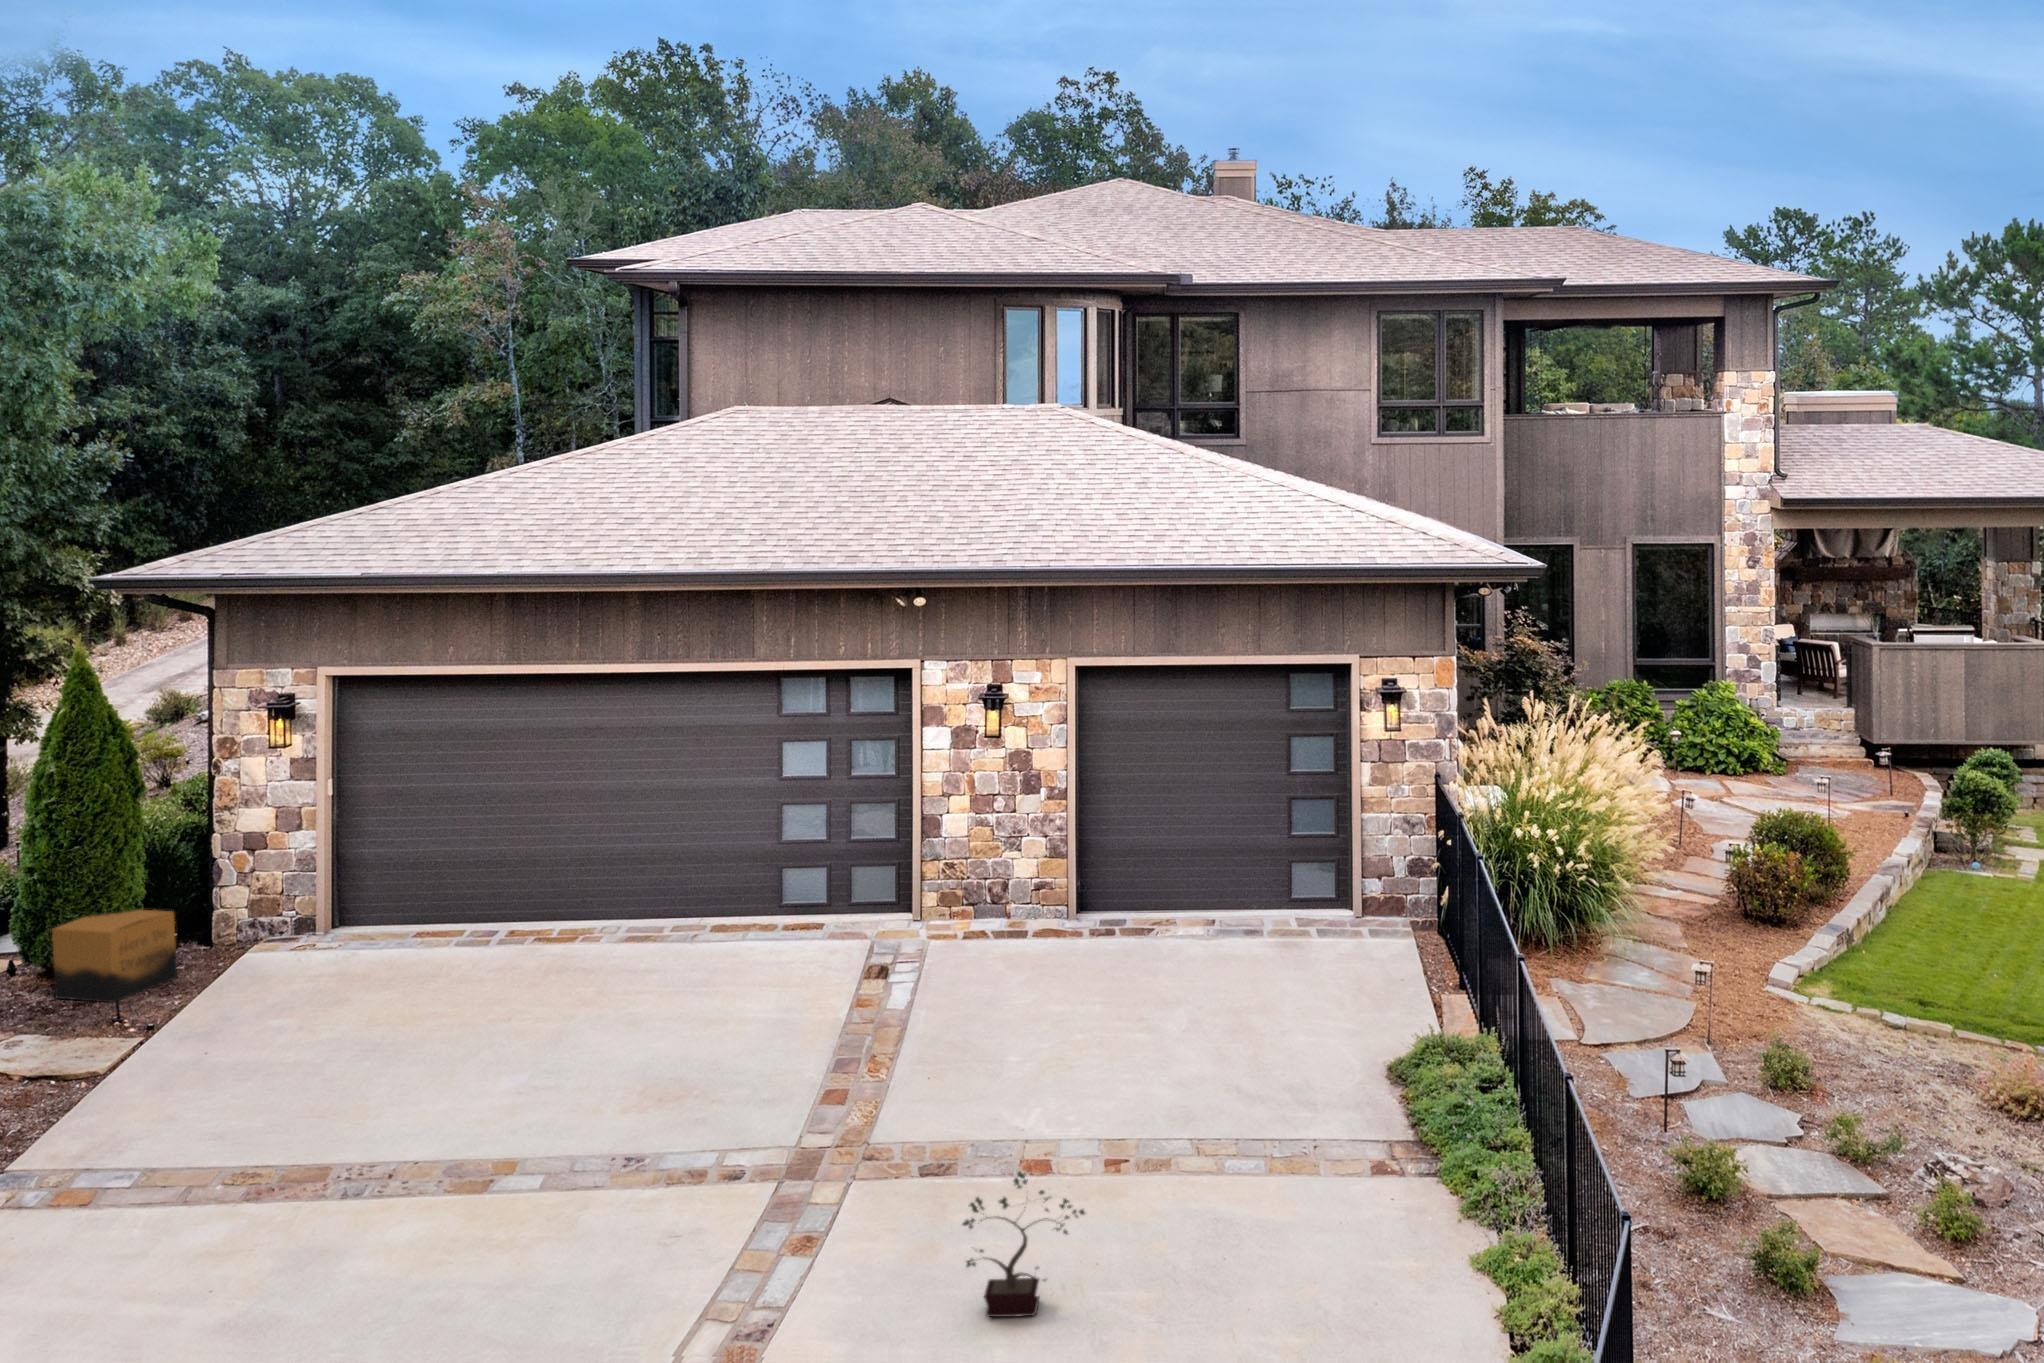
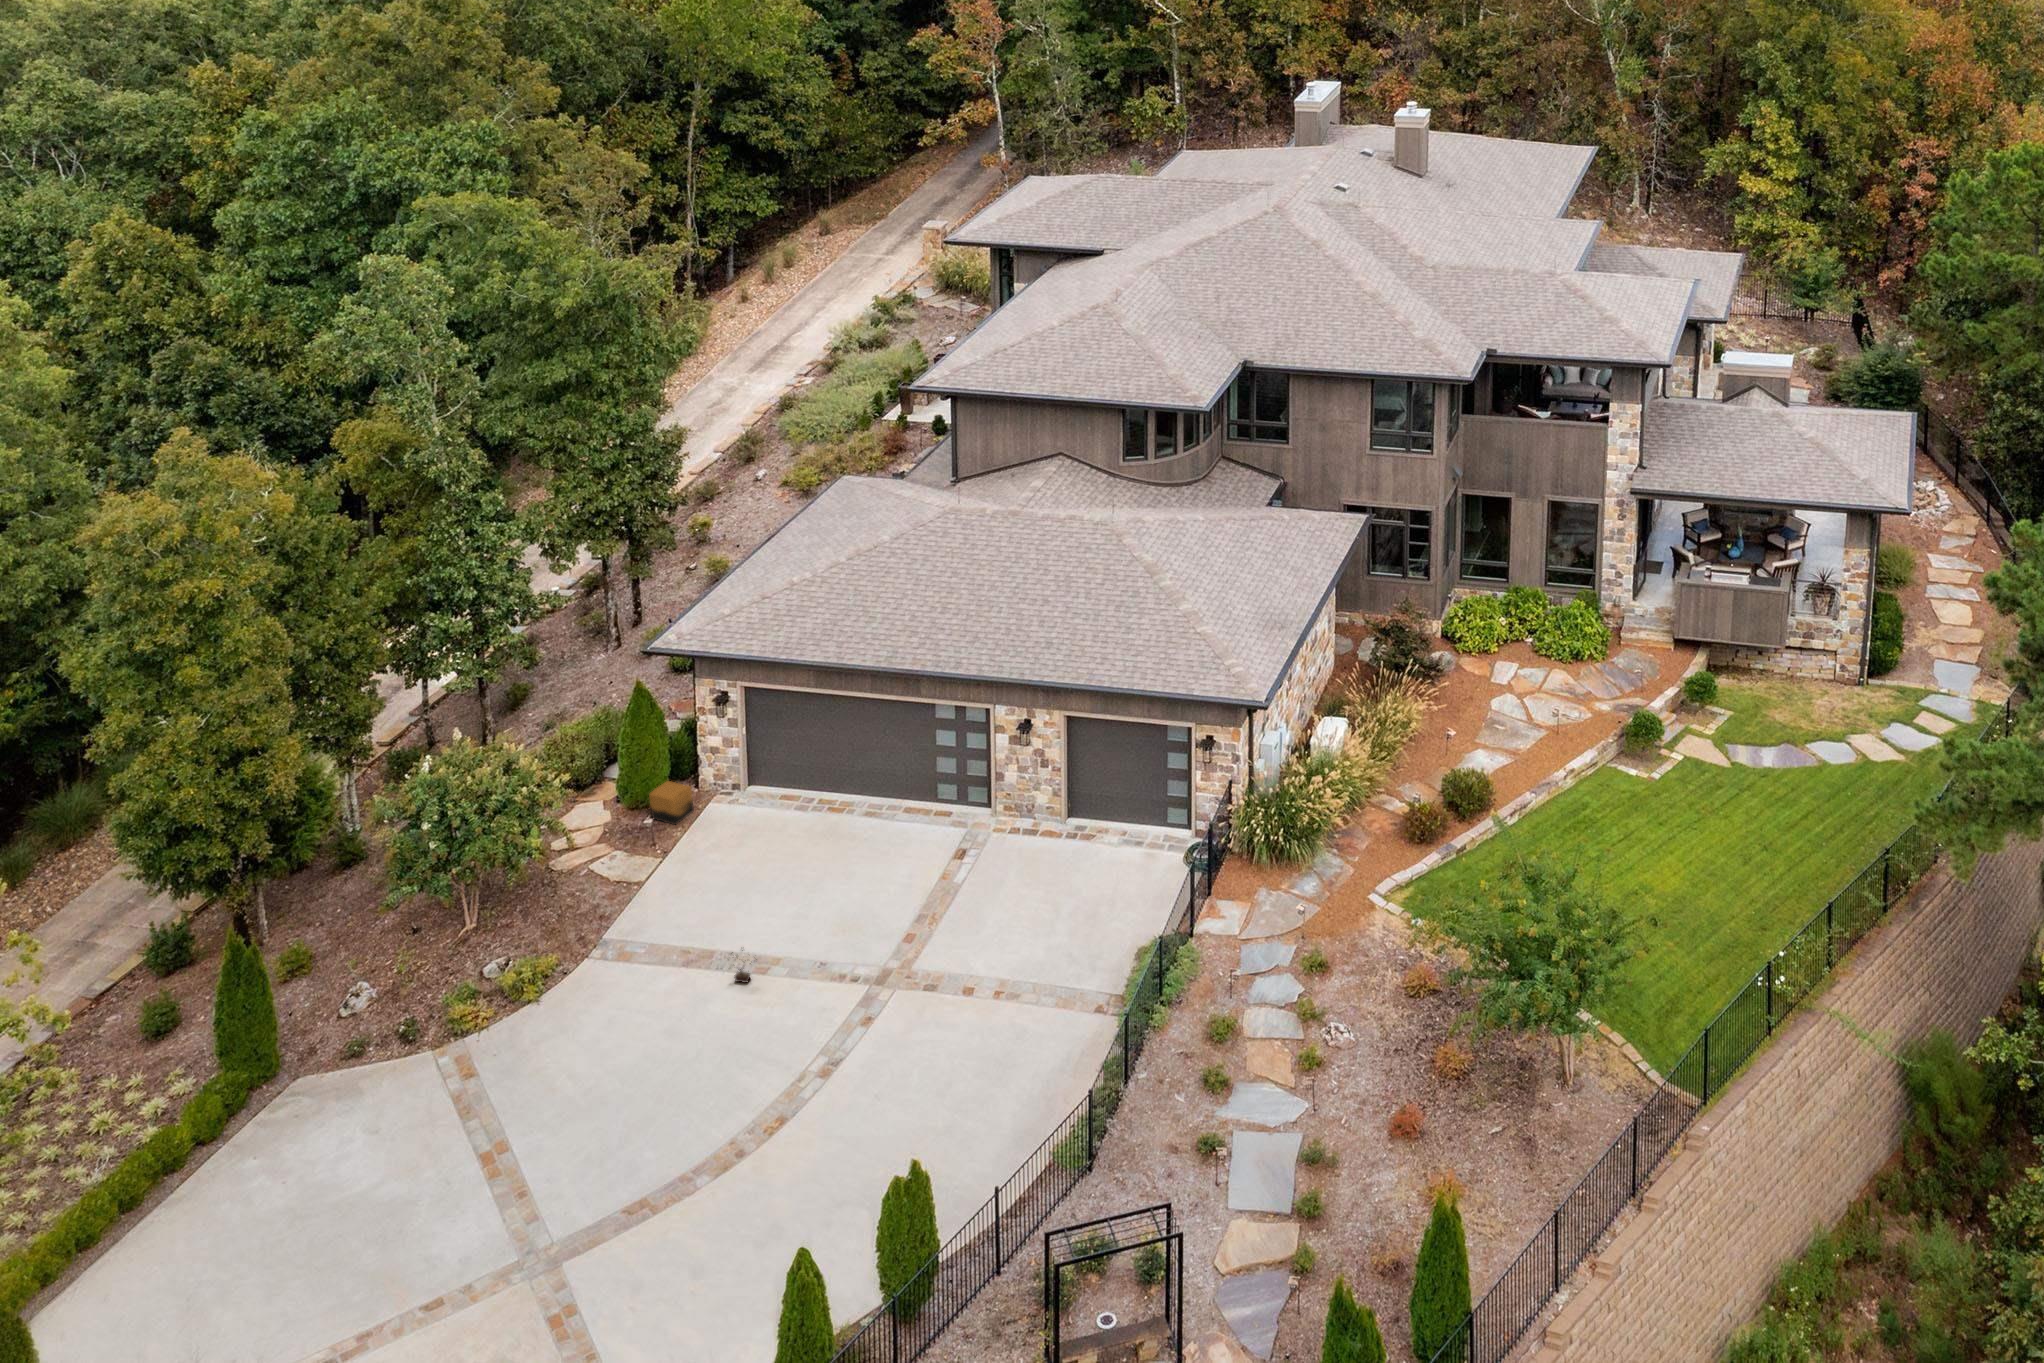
potted plant: present [963,1171,1085,1317] -> present [728,950,757,983]

